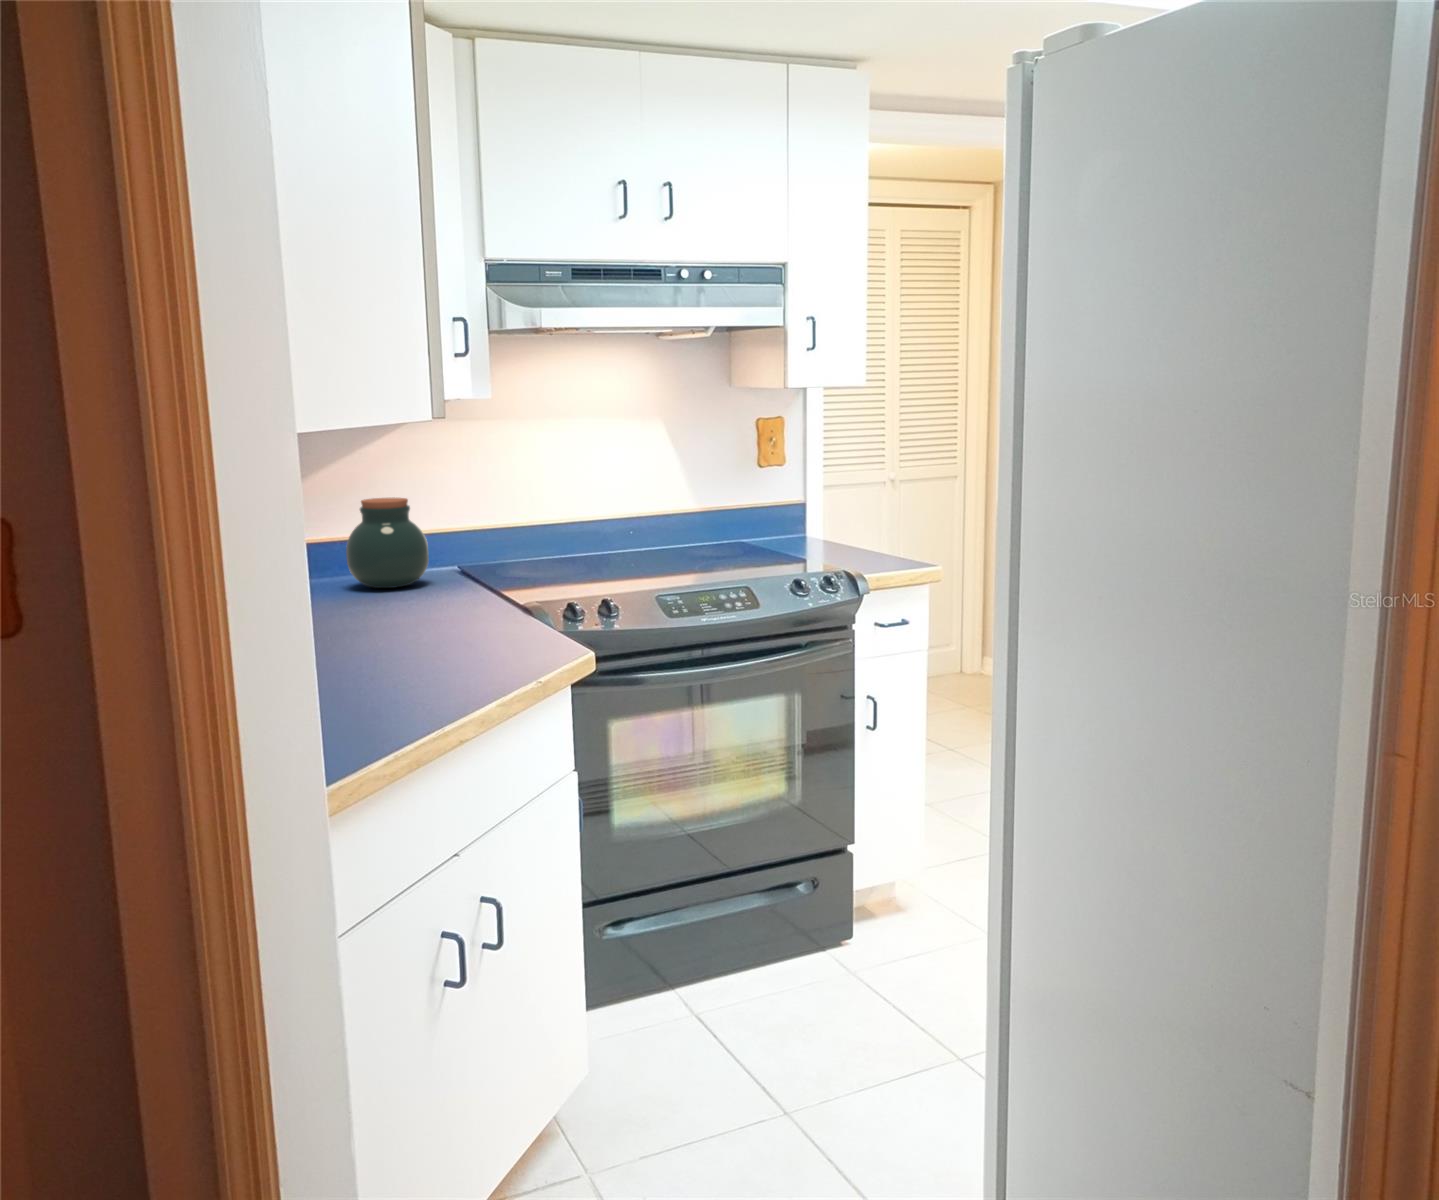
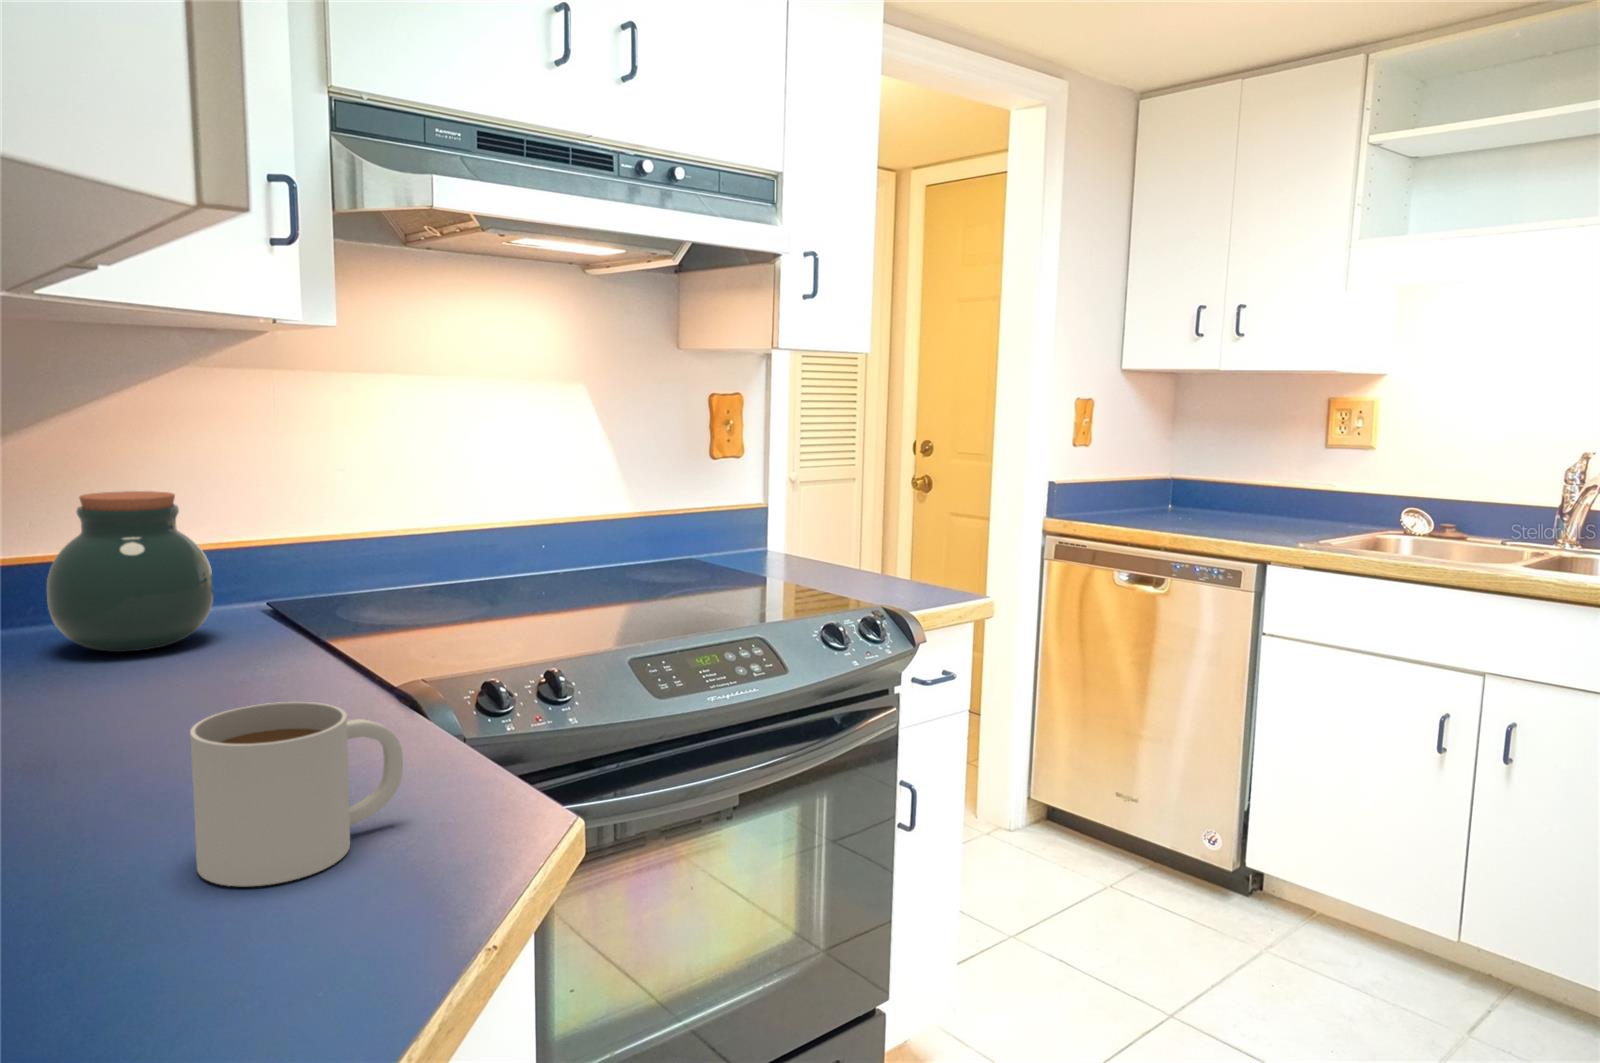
mug: none [429,590,513,658] -> present [190,702,403,886]

